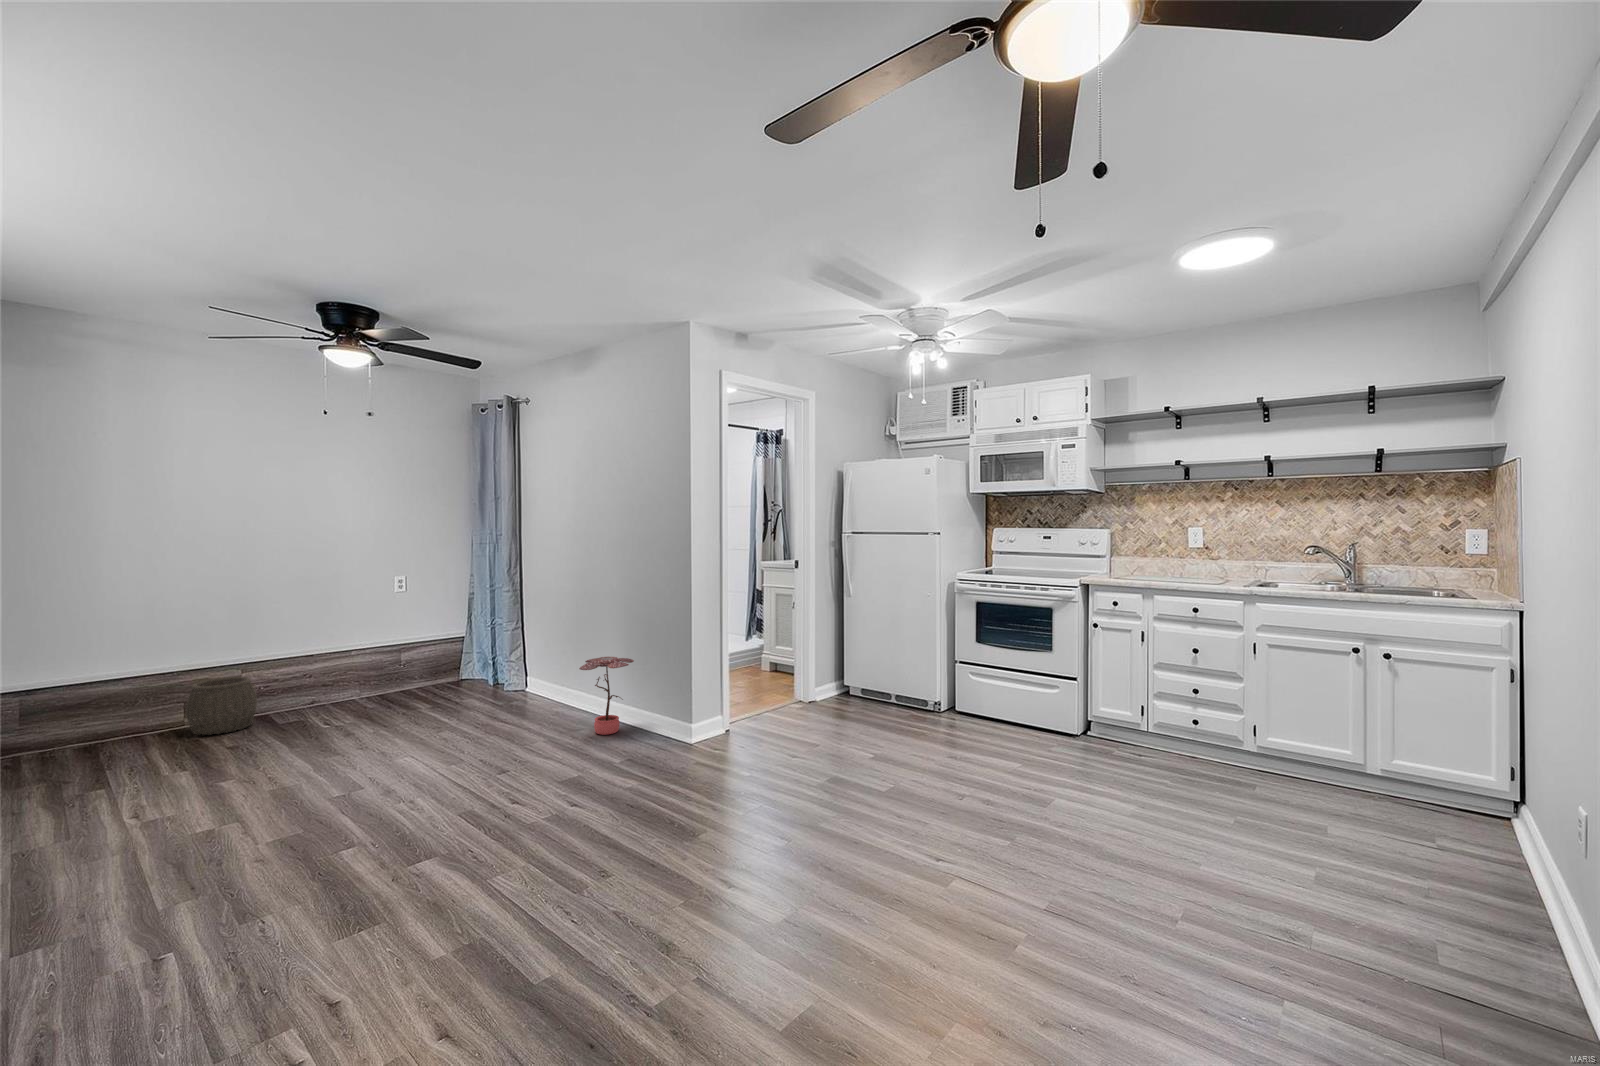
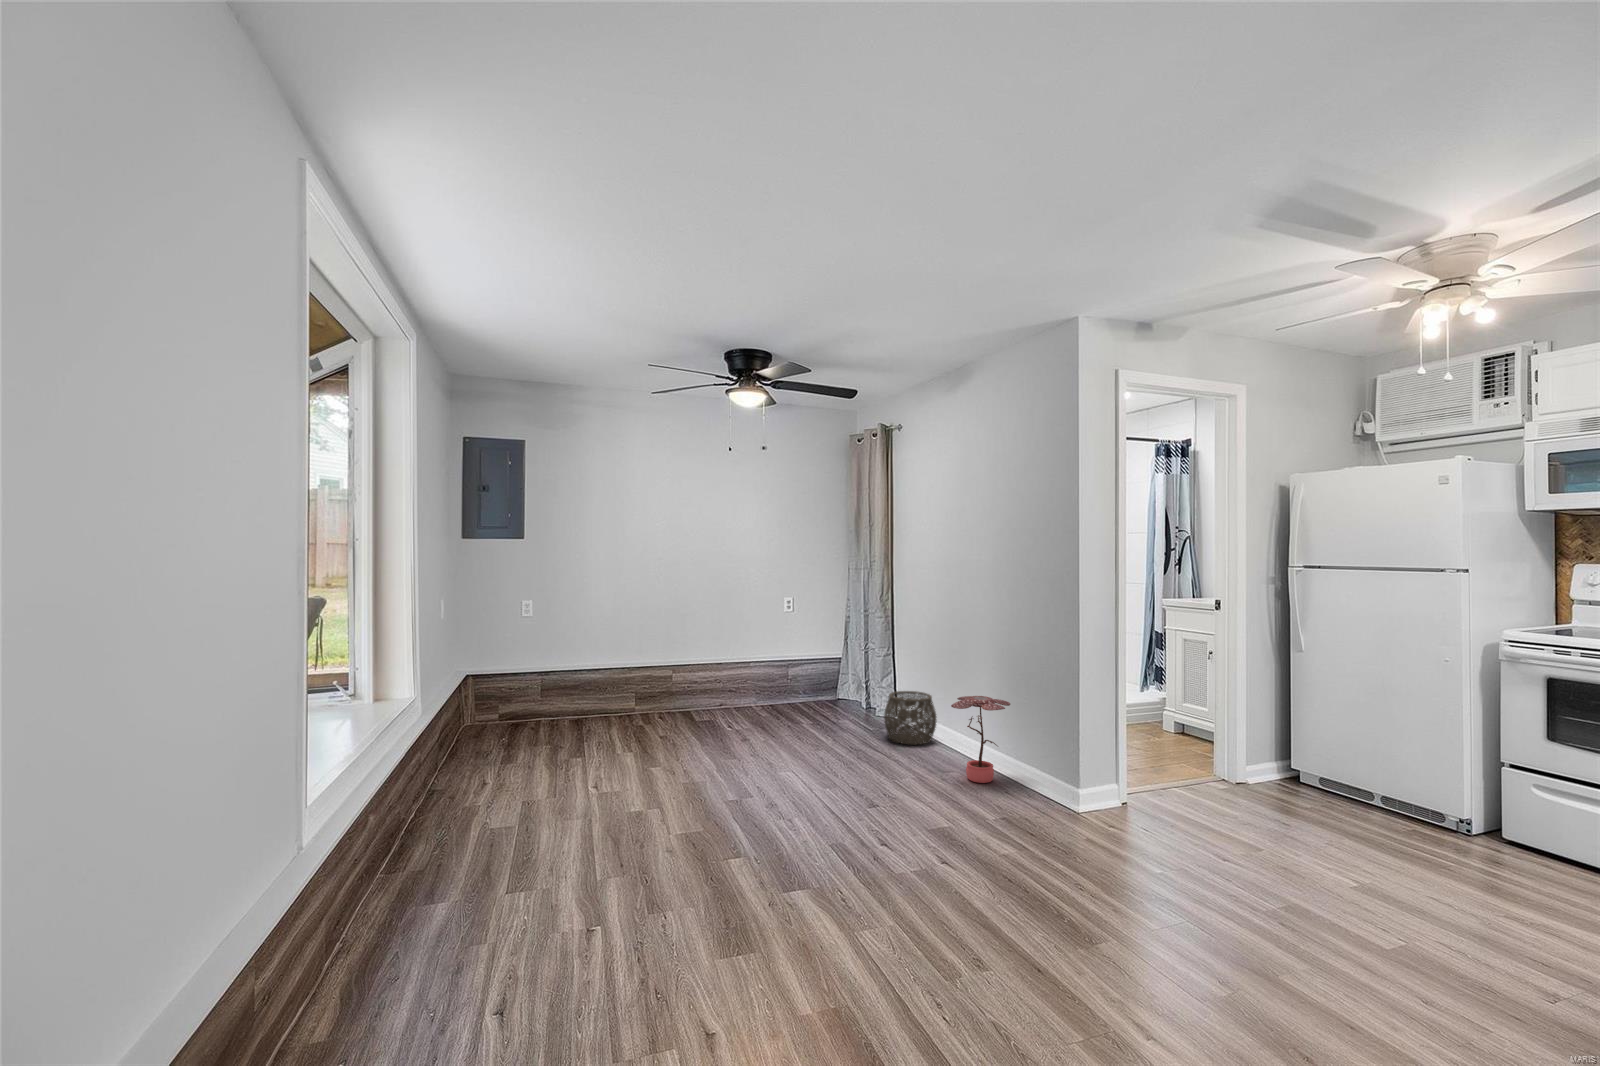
woven basket: present [186,677,257,735] -> present [884,691,937,745]

